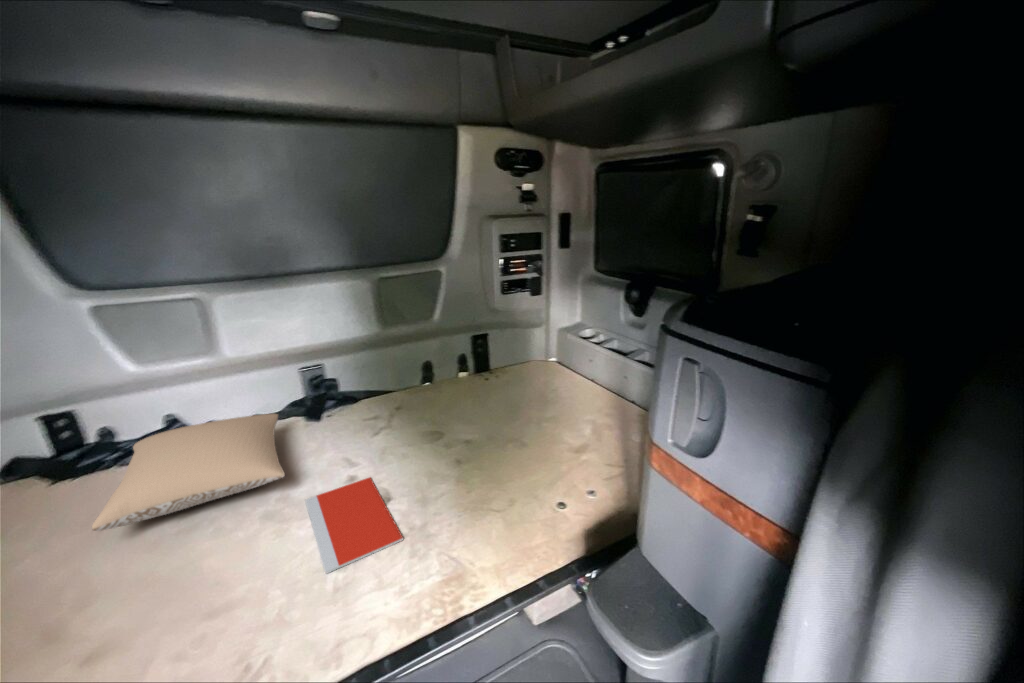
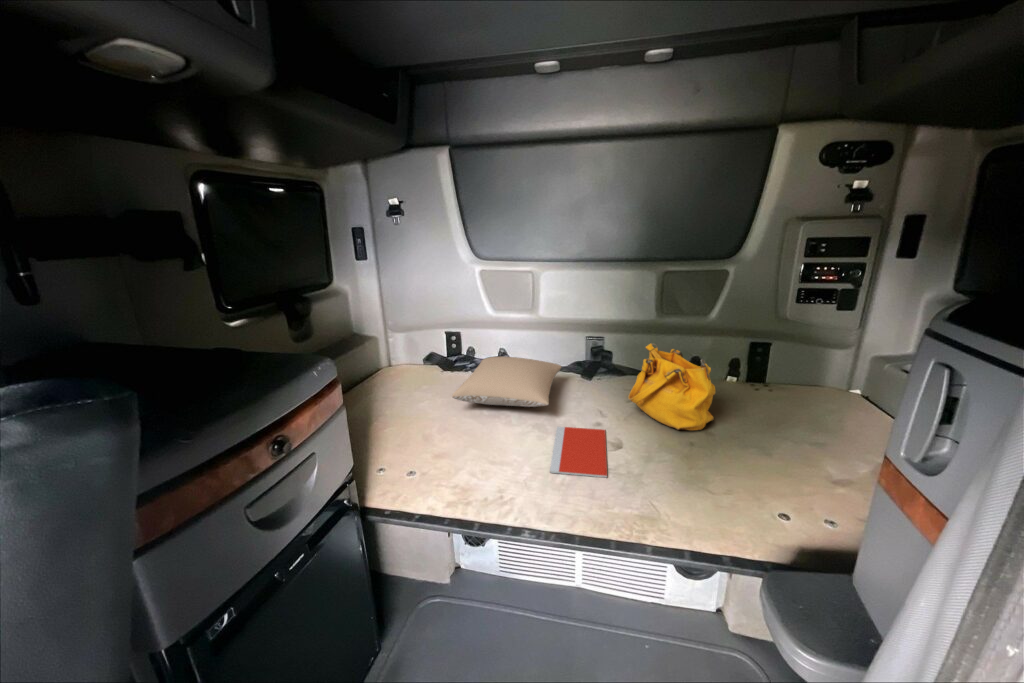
handbag: none [383,359,472,445] -> present [629,344,715,430]

